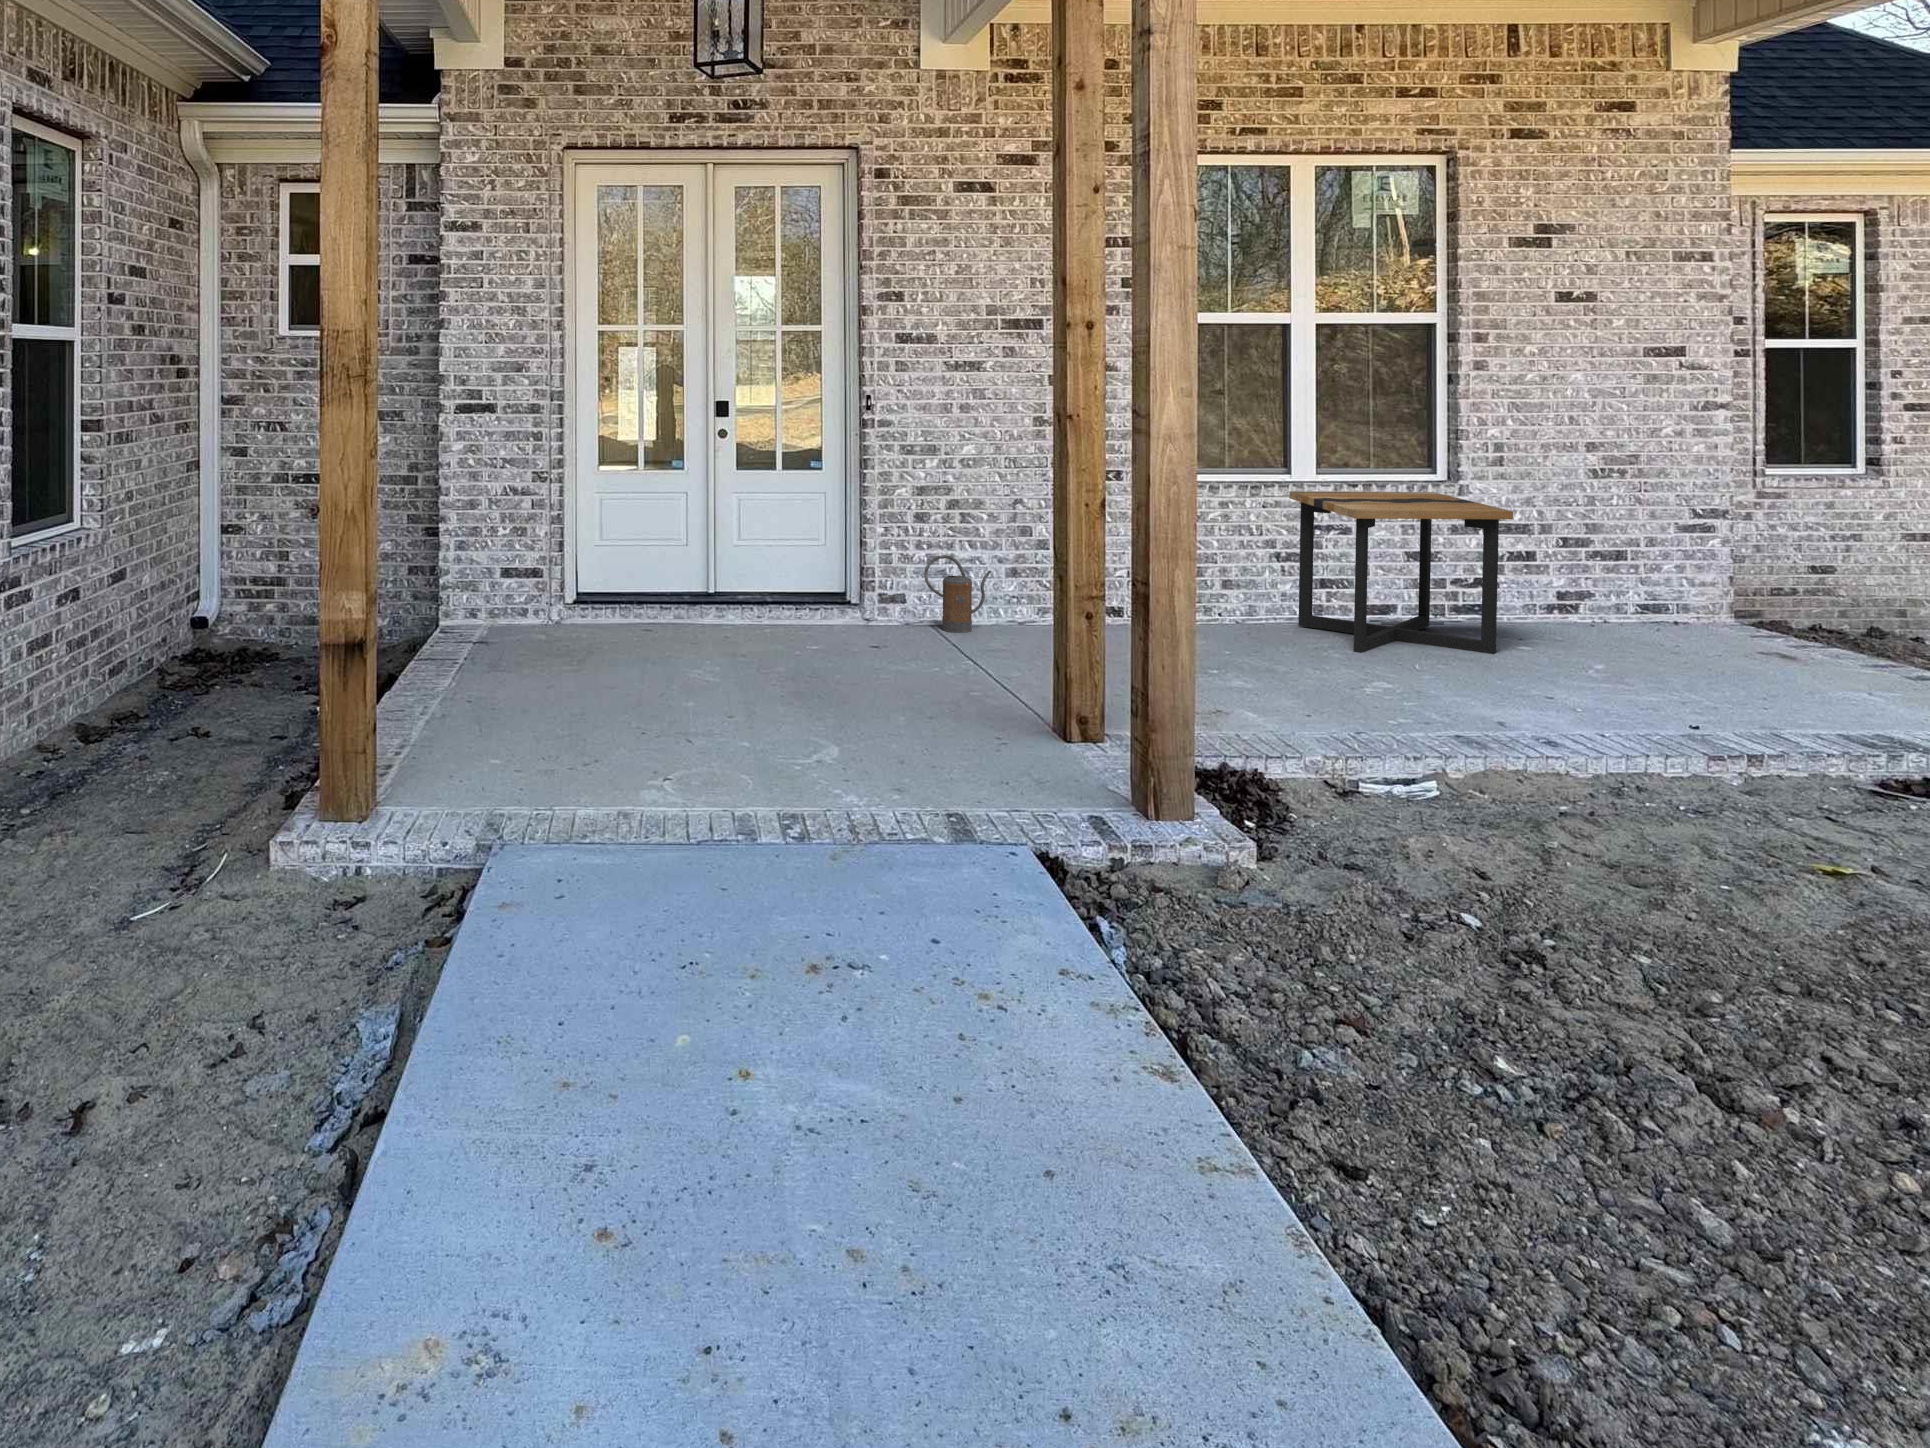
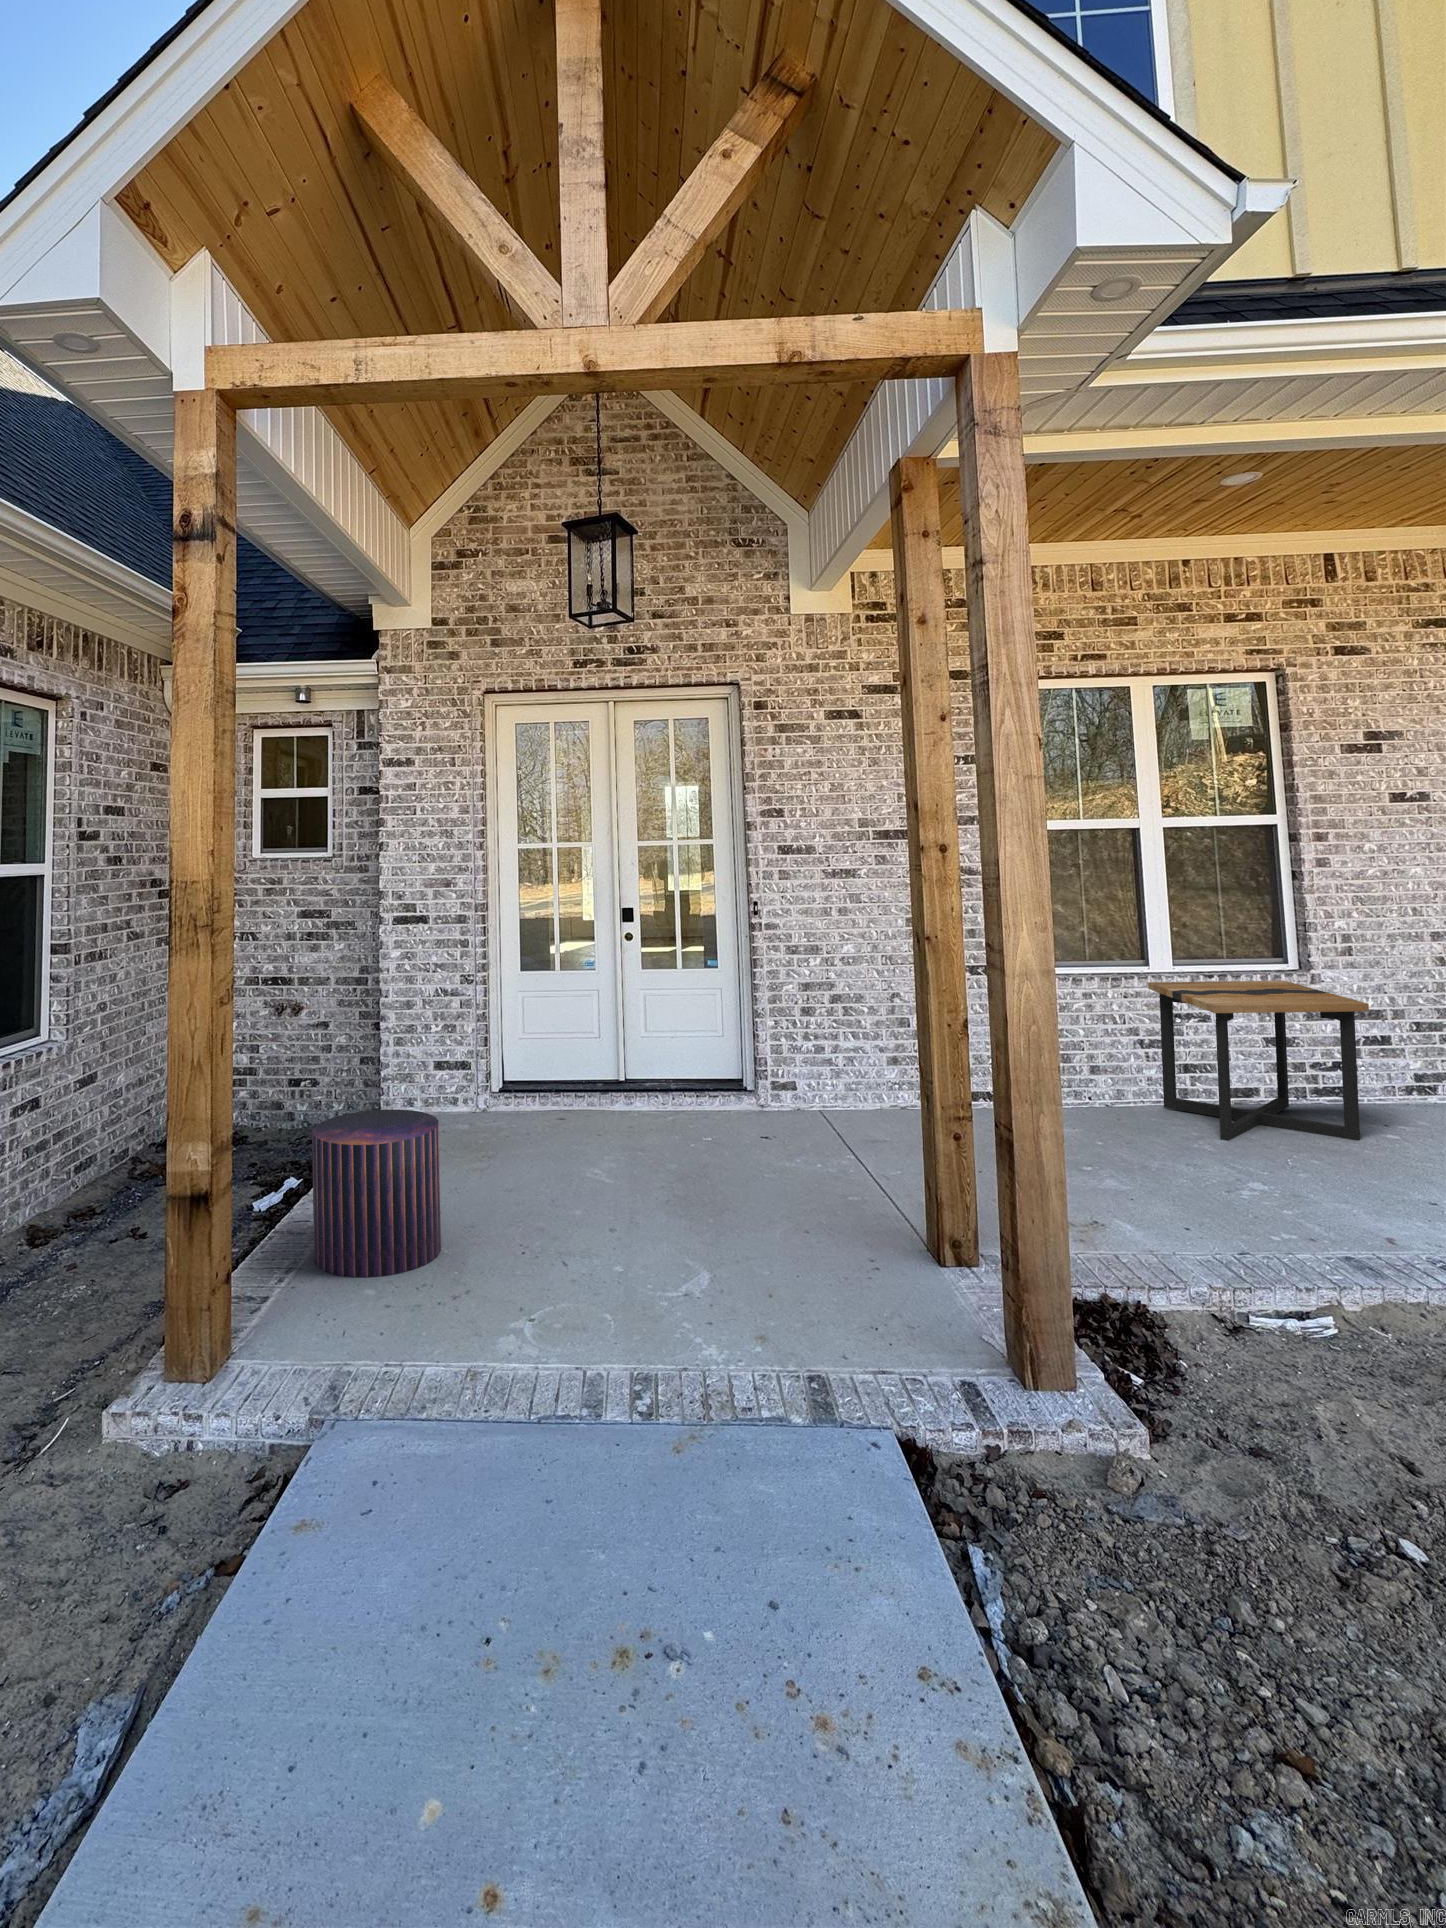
watering can: present [924,555,991,633] -> none [811,1050,873,1122]
pouf: none [431,587,561,746] -> present [312,1109,441,1278]

